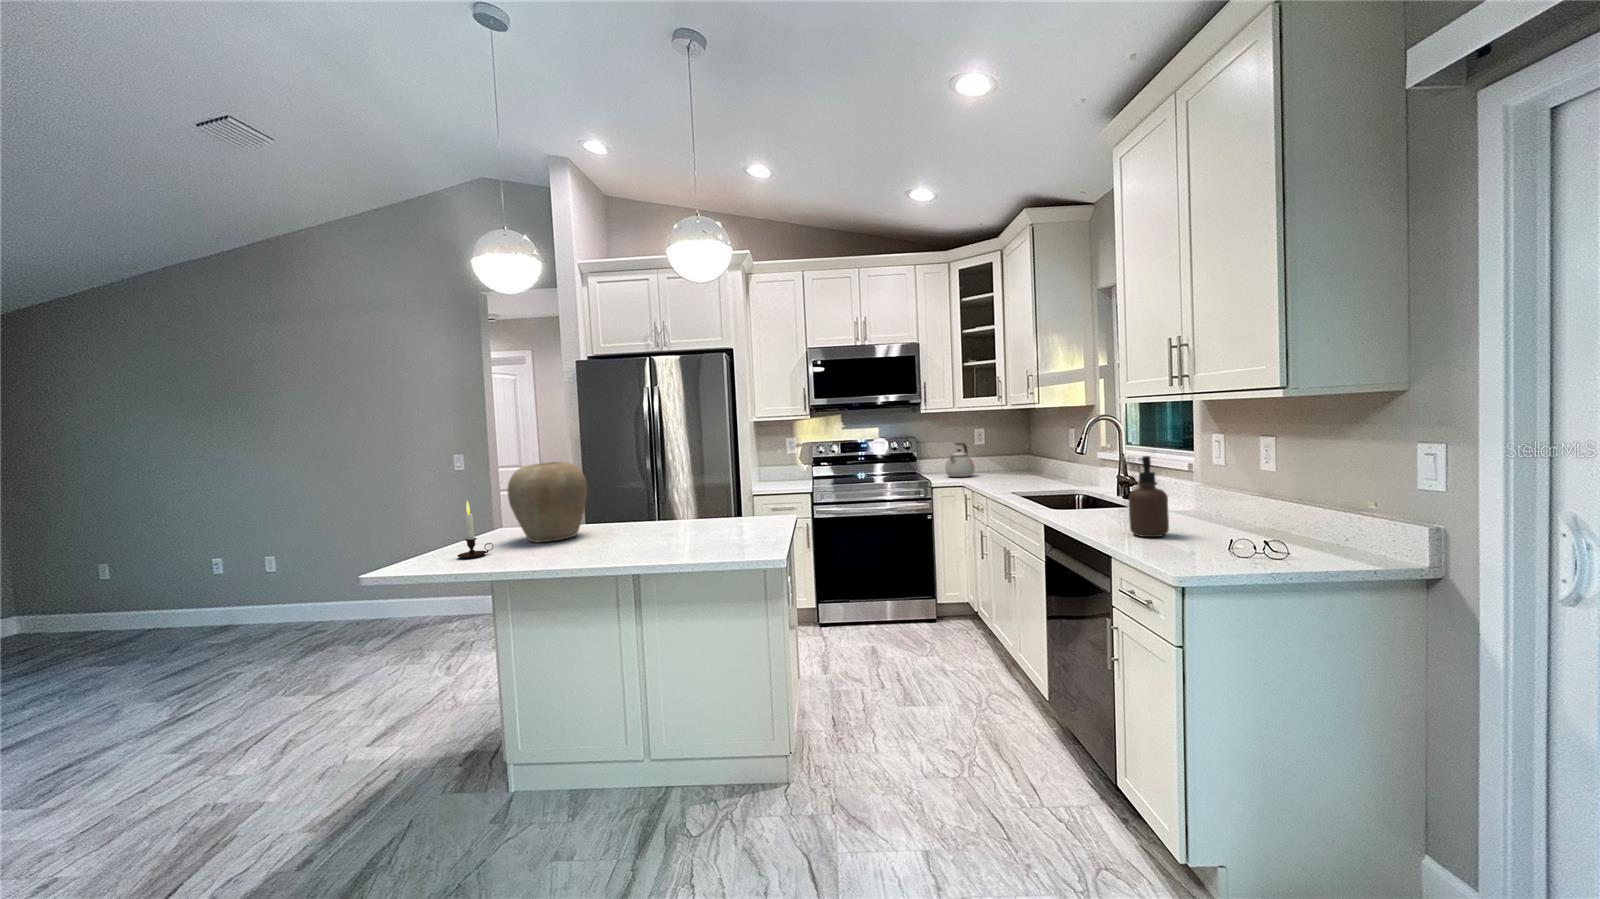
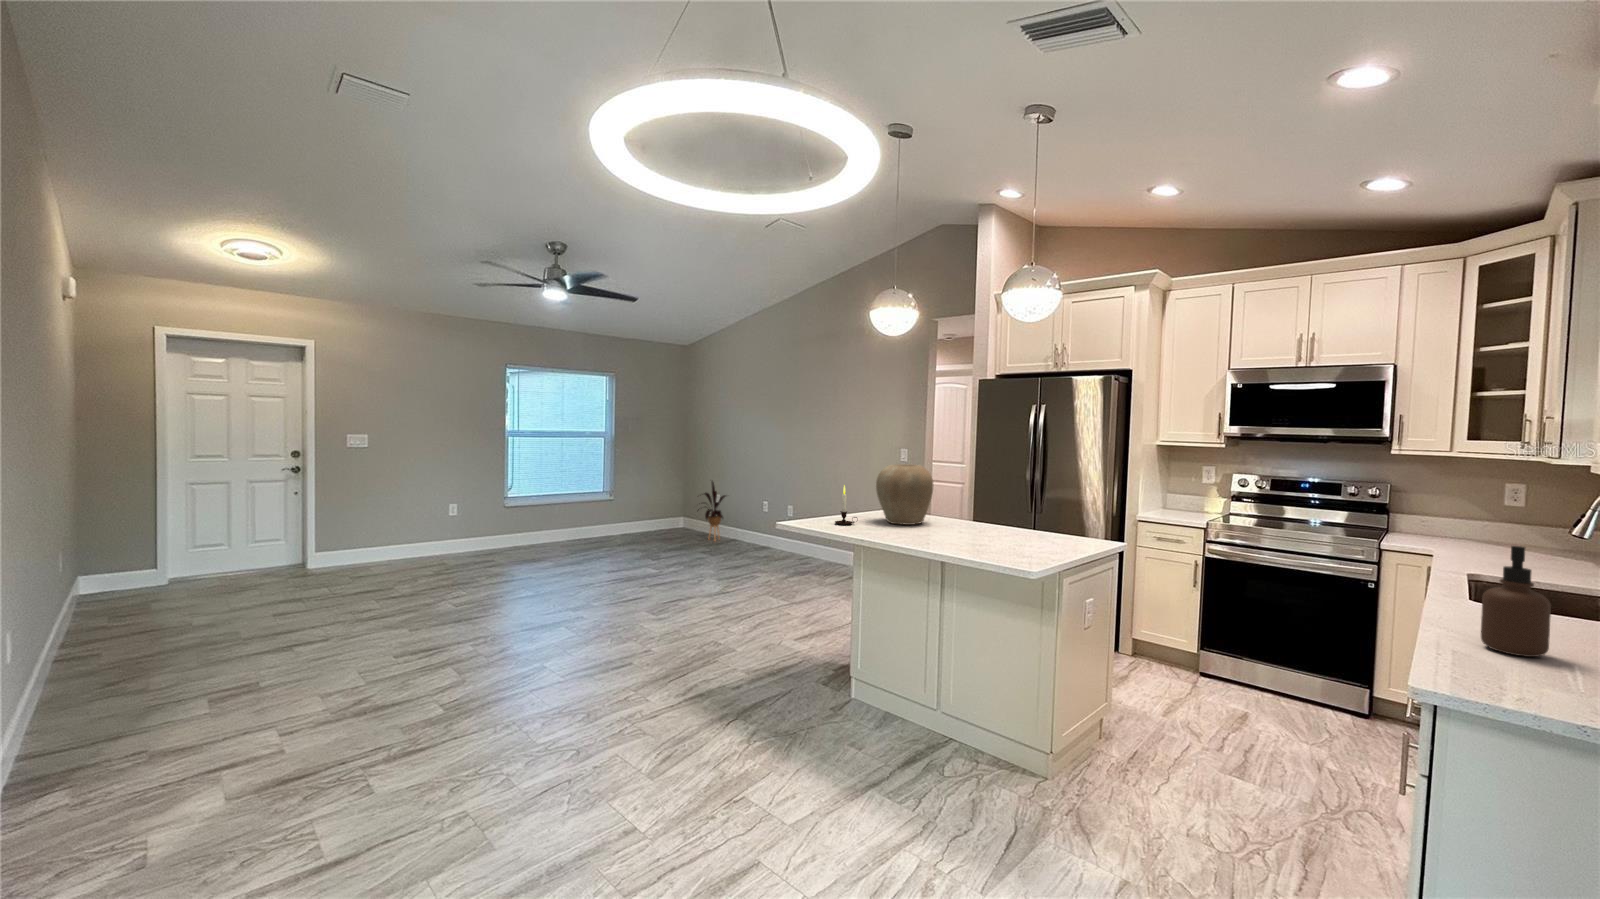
kettle: present [945,443,975,477] -> none [1423,499,1478,547]
house plant: none [51,541,135,641] -> present [698,481,726,540]

